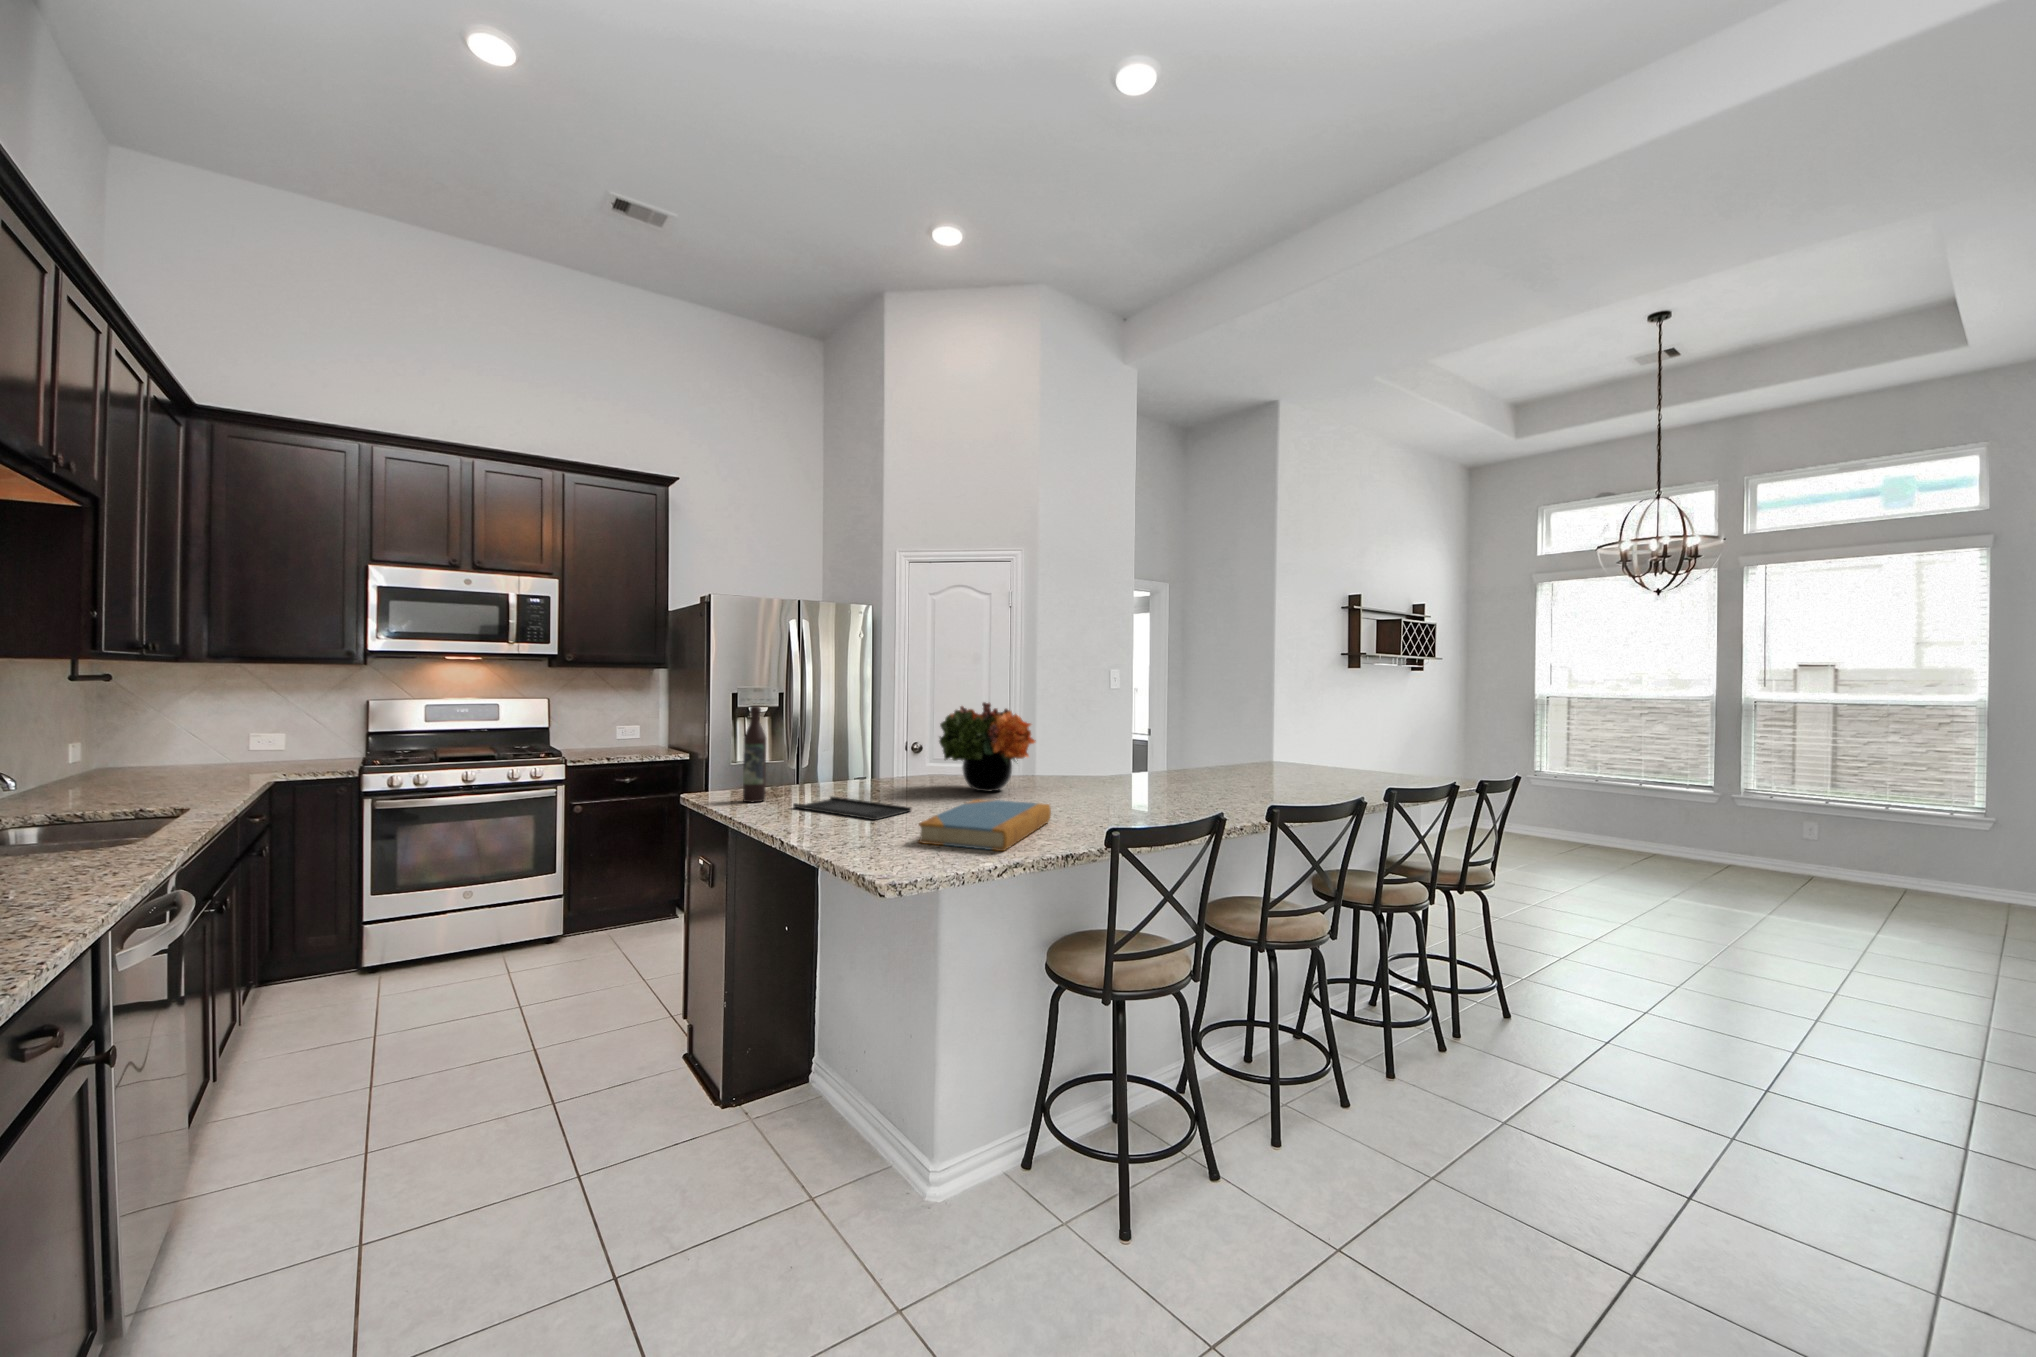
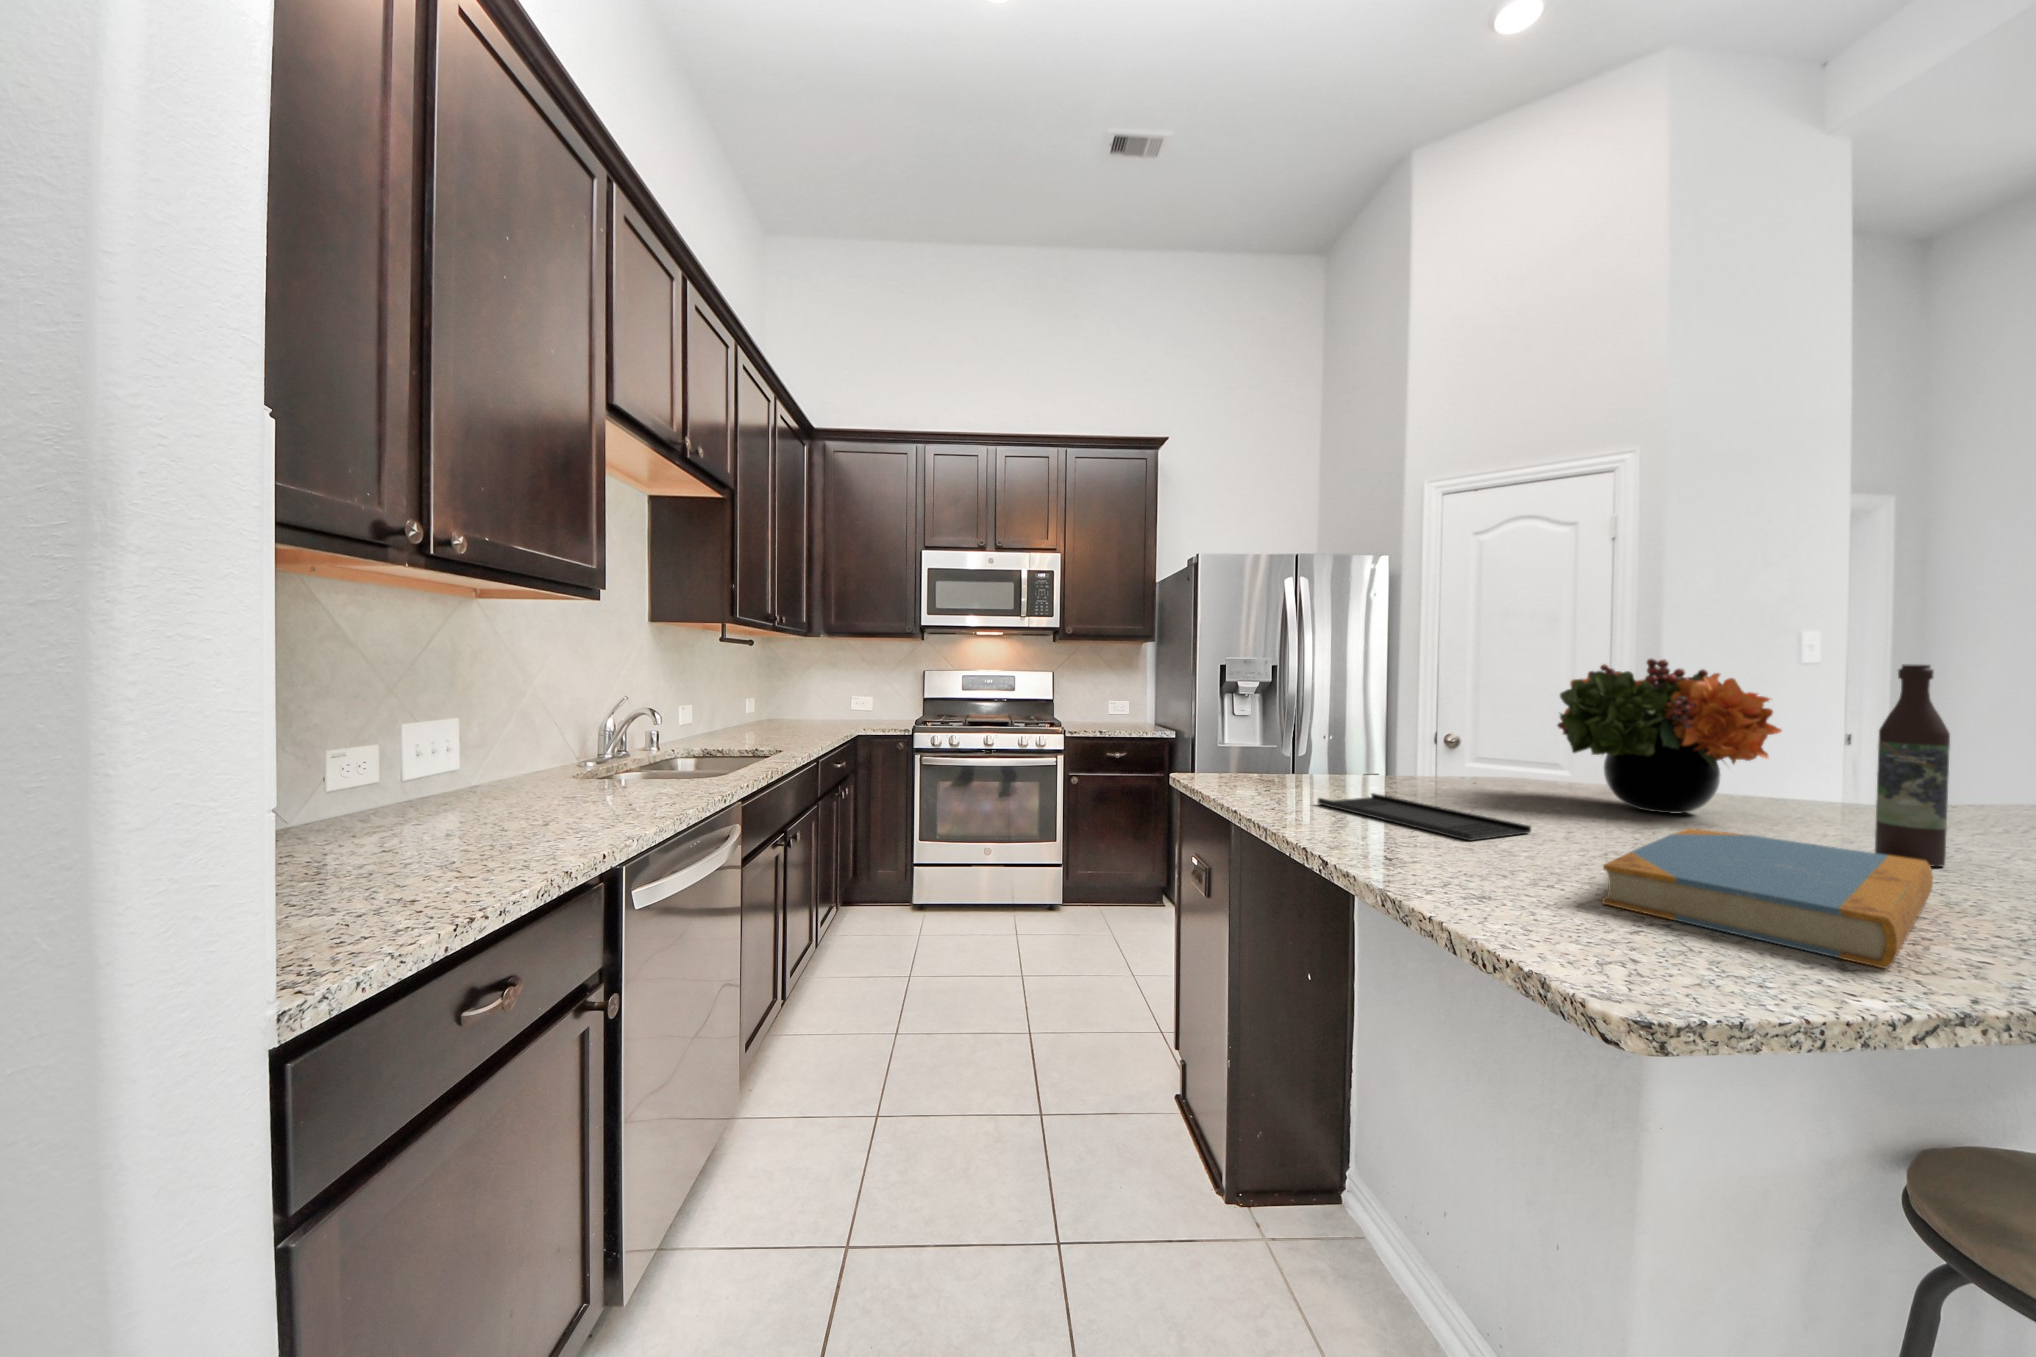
wine bottle: present [743,706,766,802] -> present [1875,664,1950,867]

